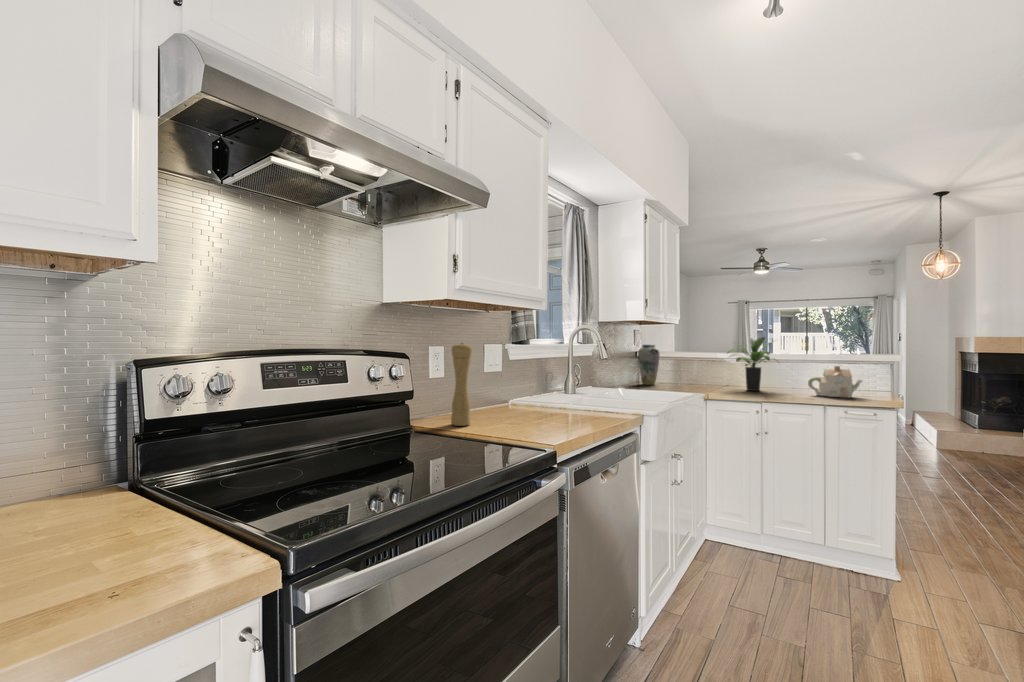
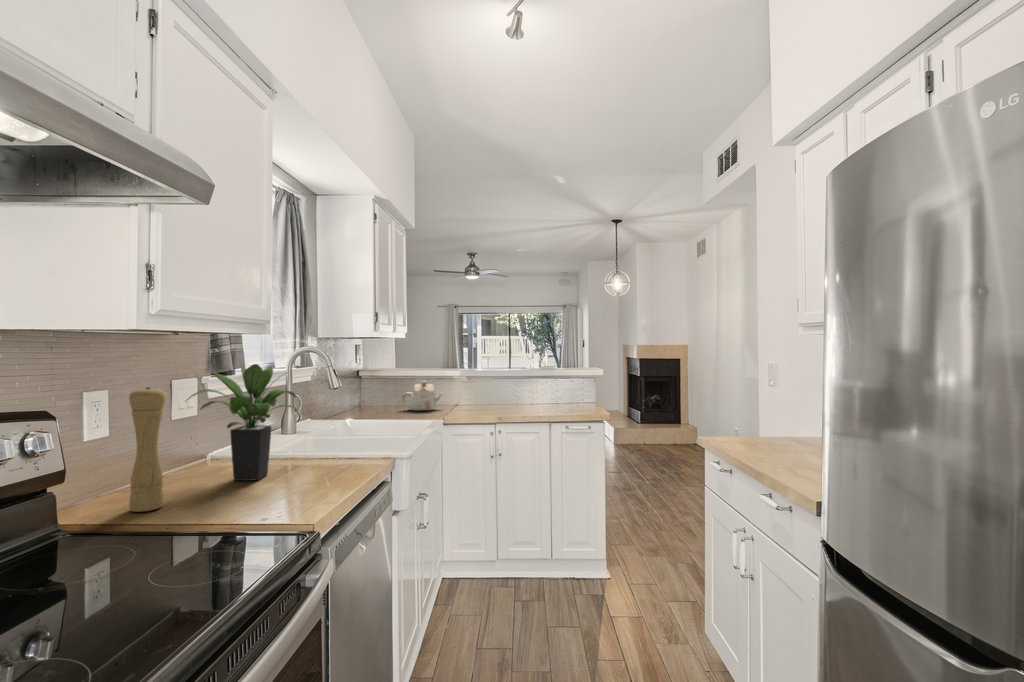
potted plant: present [728,337,774,391] -> present [187,364,301,481]
vase: present [638,345,660,385] -> none [364,363,389,411]
teapot: present [808,365,862,398] -> present [401,381,443,410]

